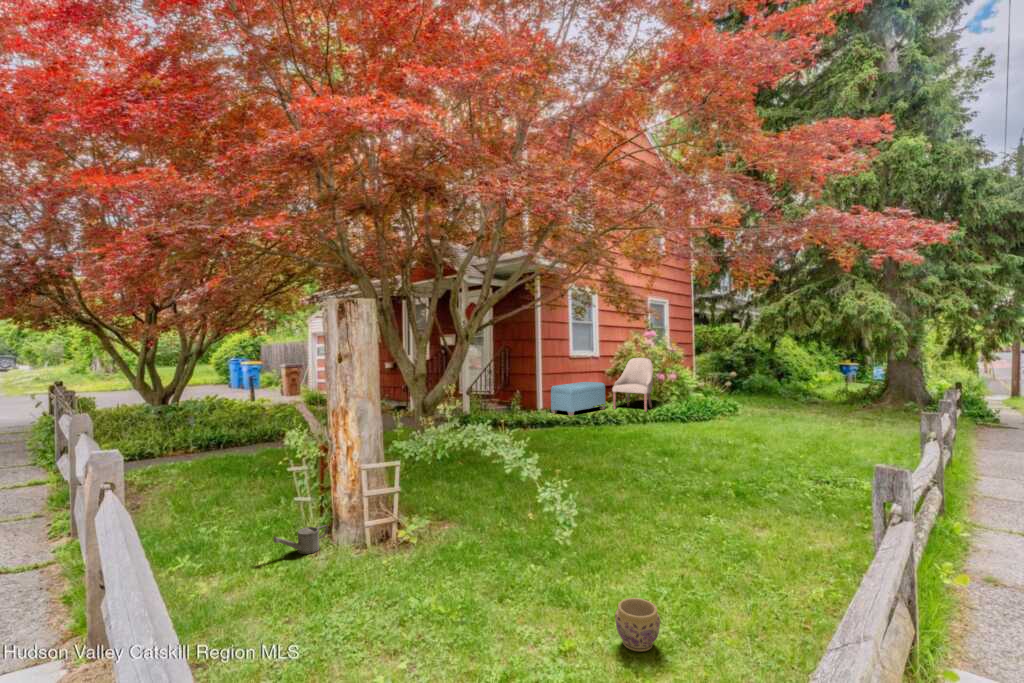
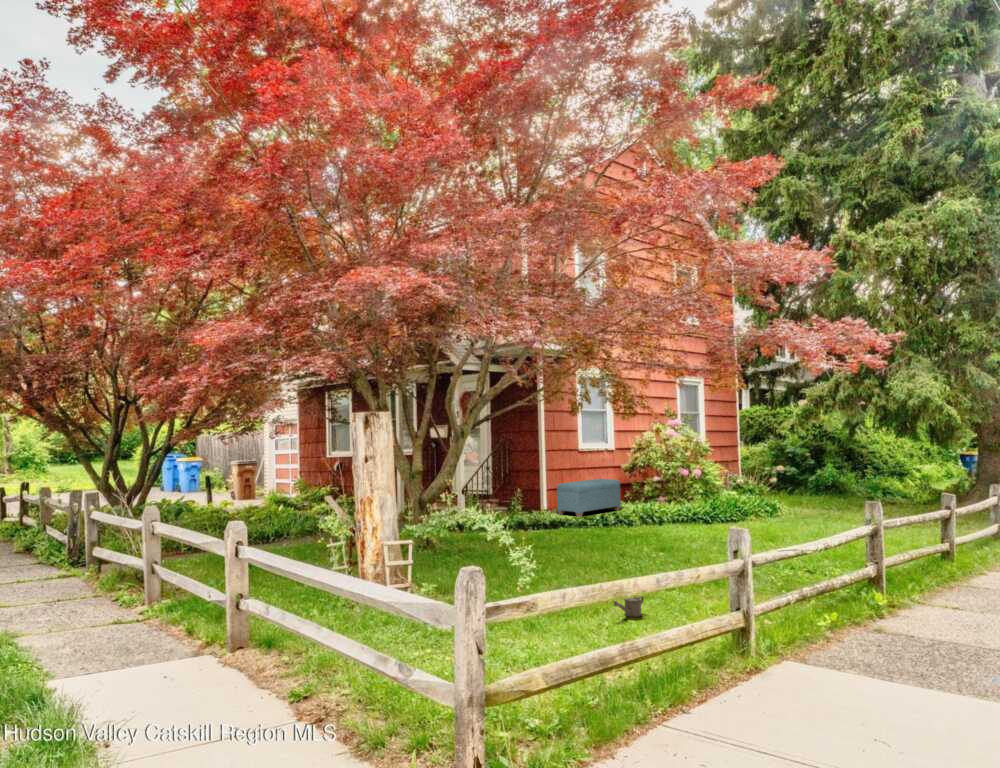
chair: present [612,358,653,412] -> none [629,451,675,513]
watering can: present [274,525,328,554] -> present [614,596,644,617]
planter: present [615,598,660,652] -> none [562,616,590,645]

